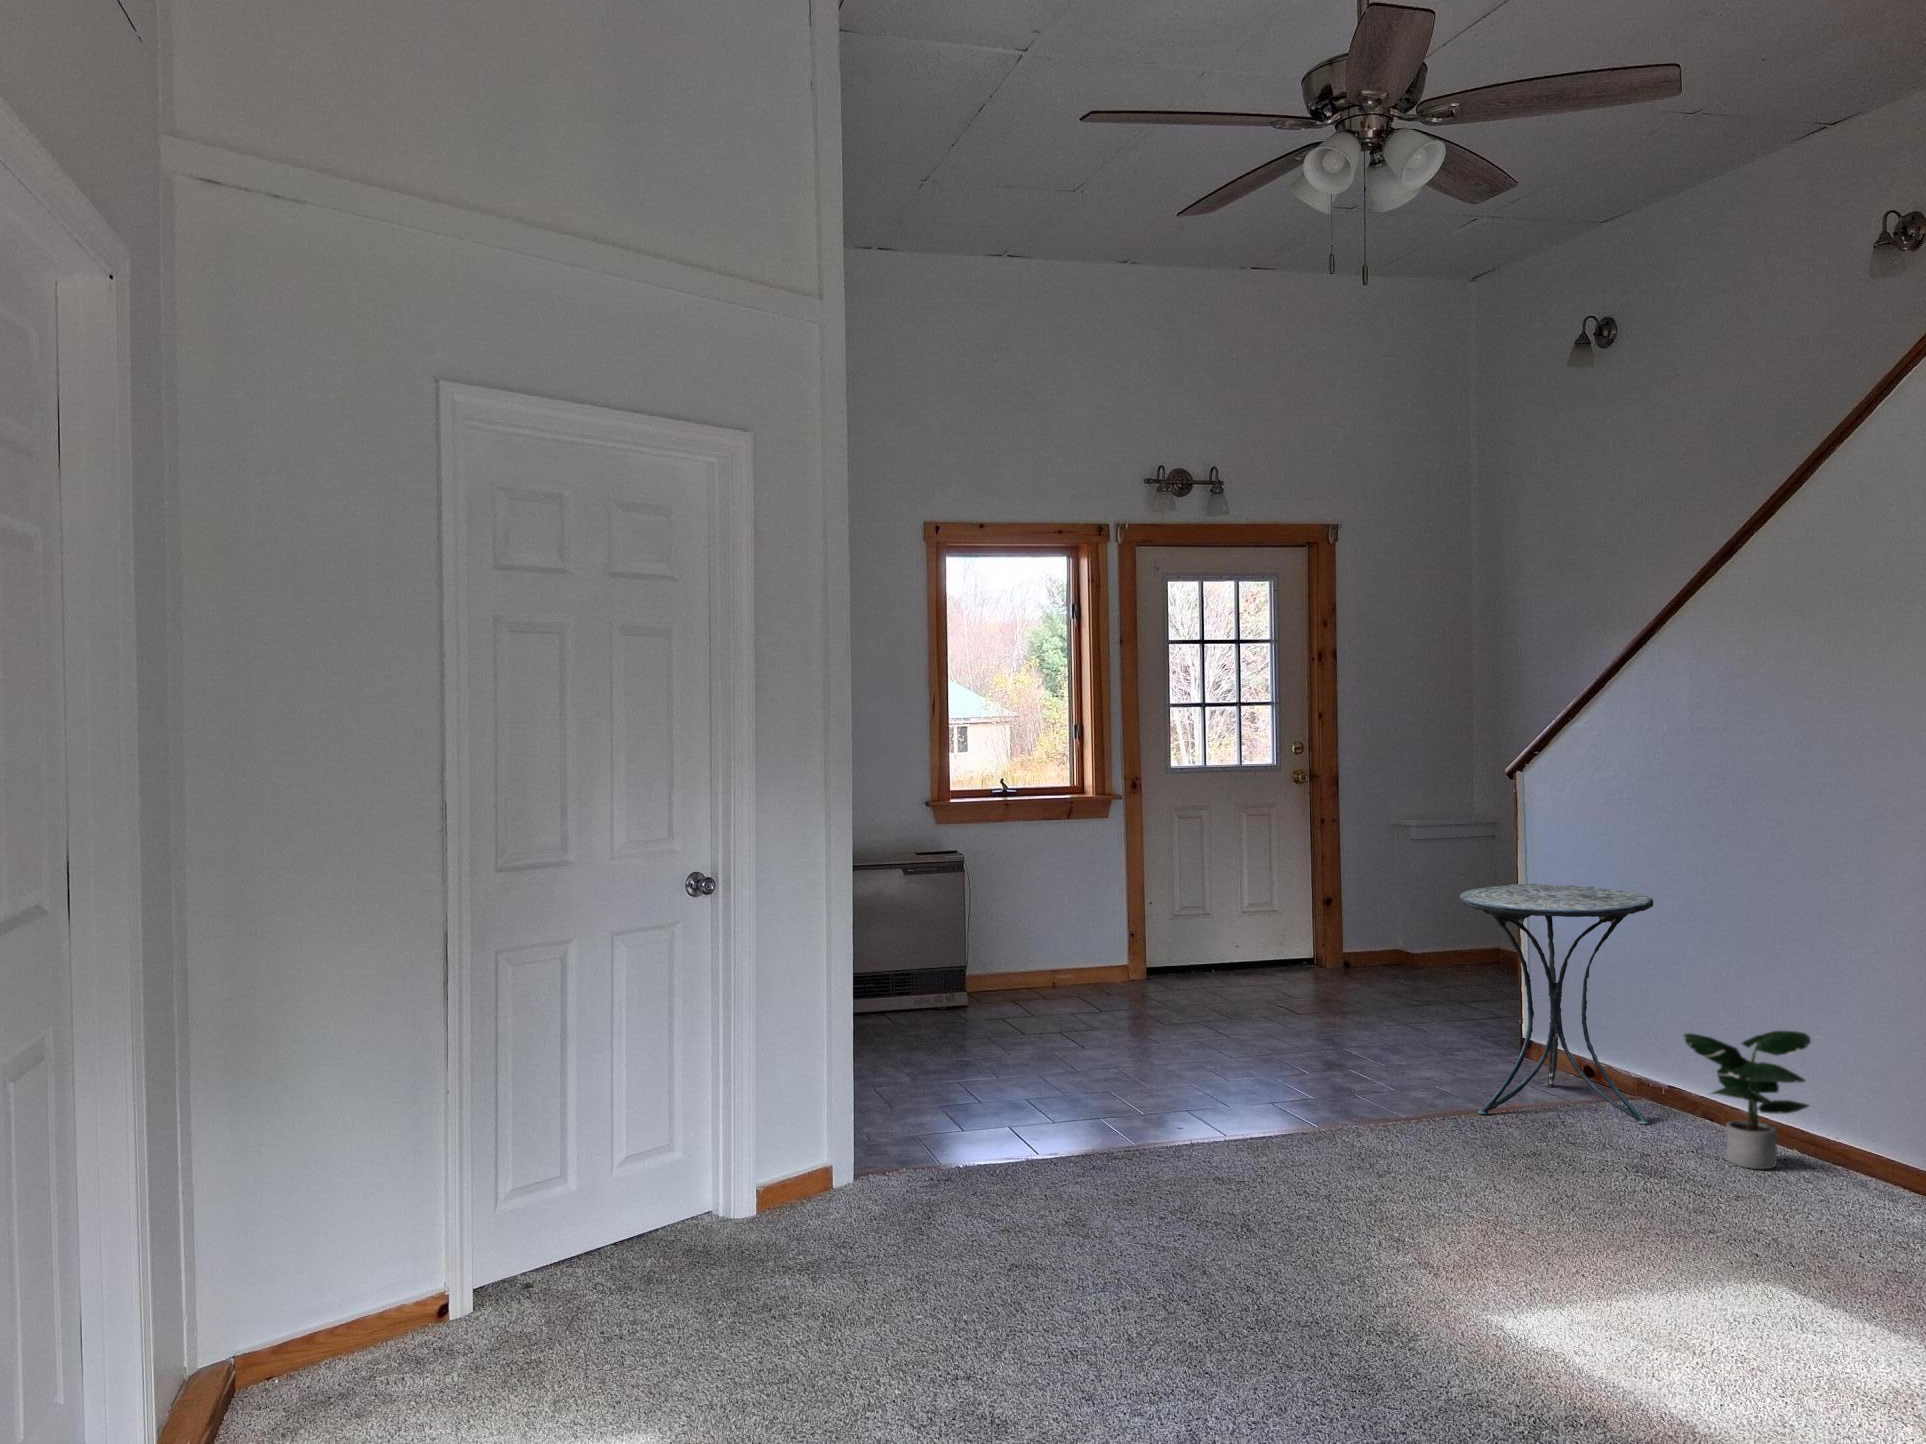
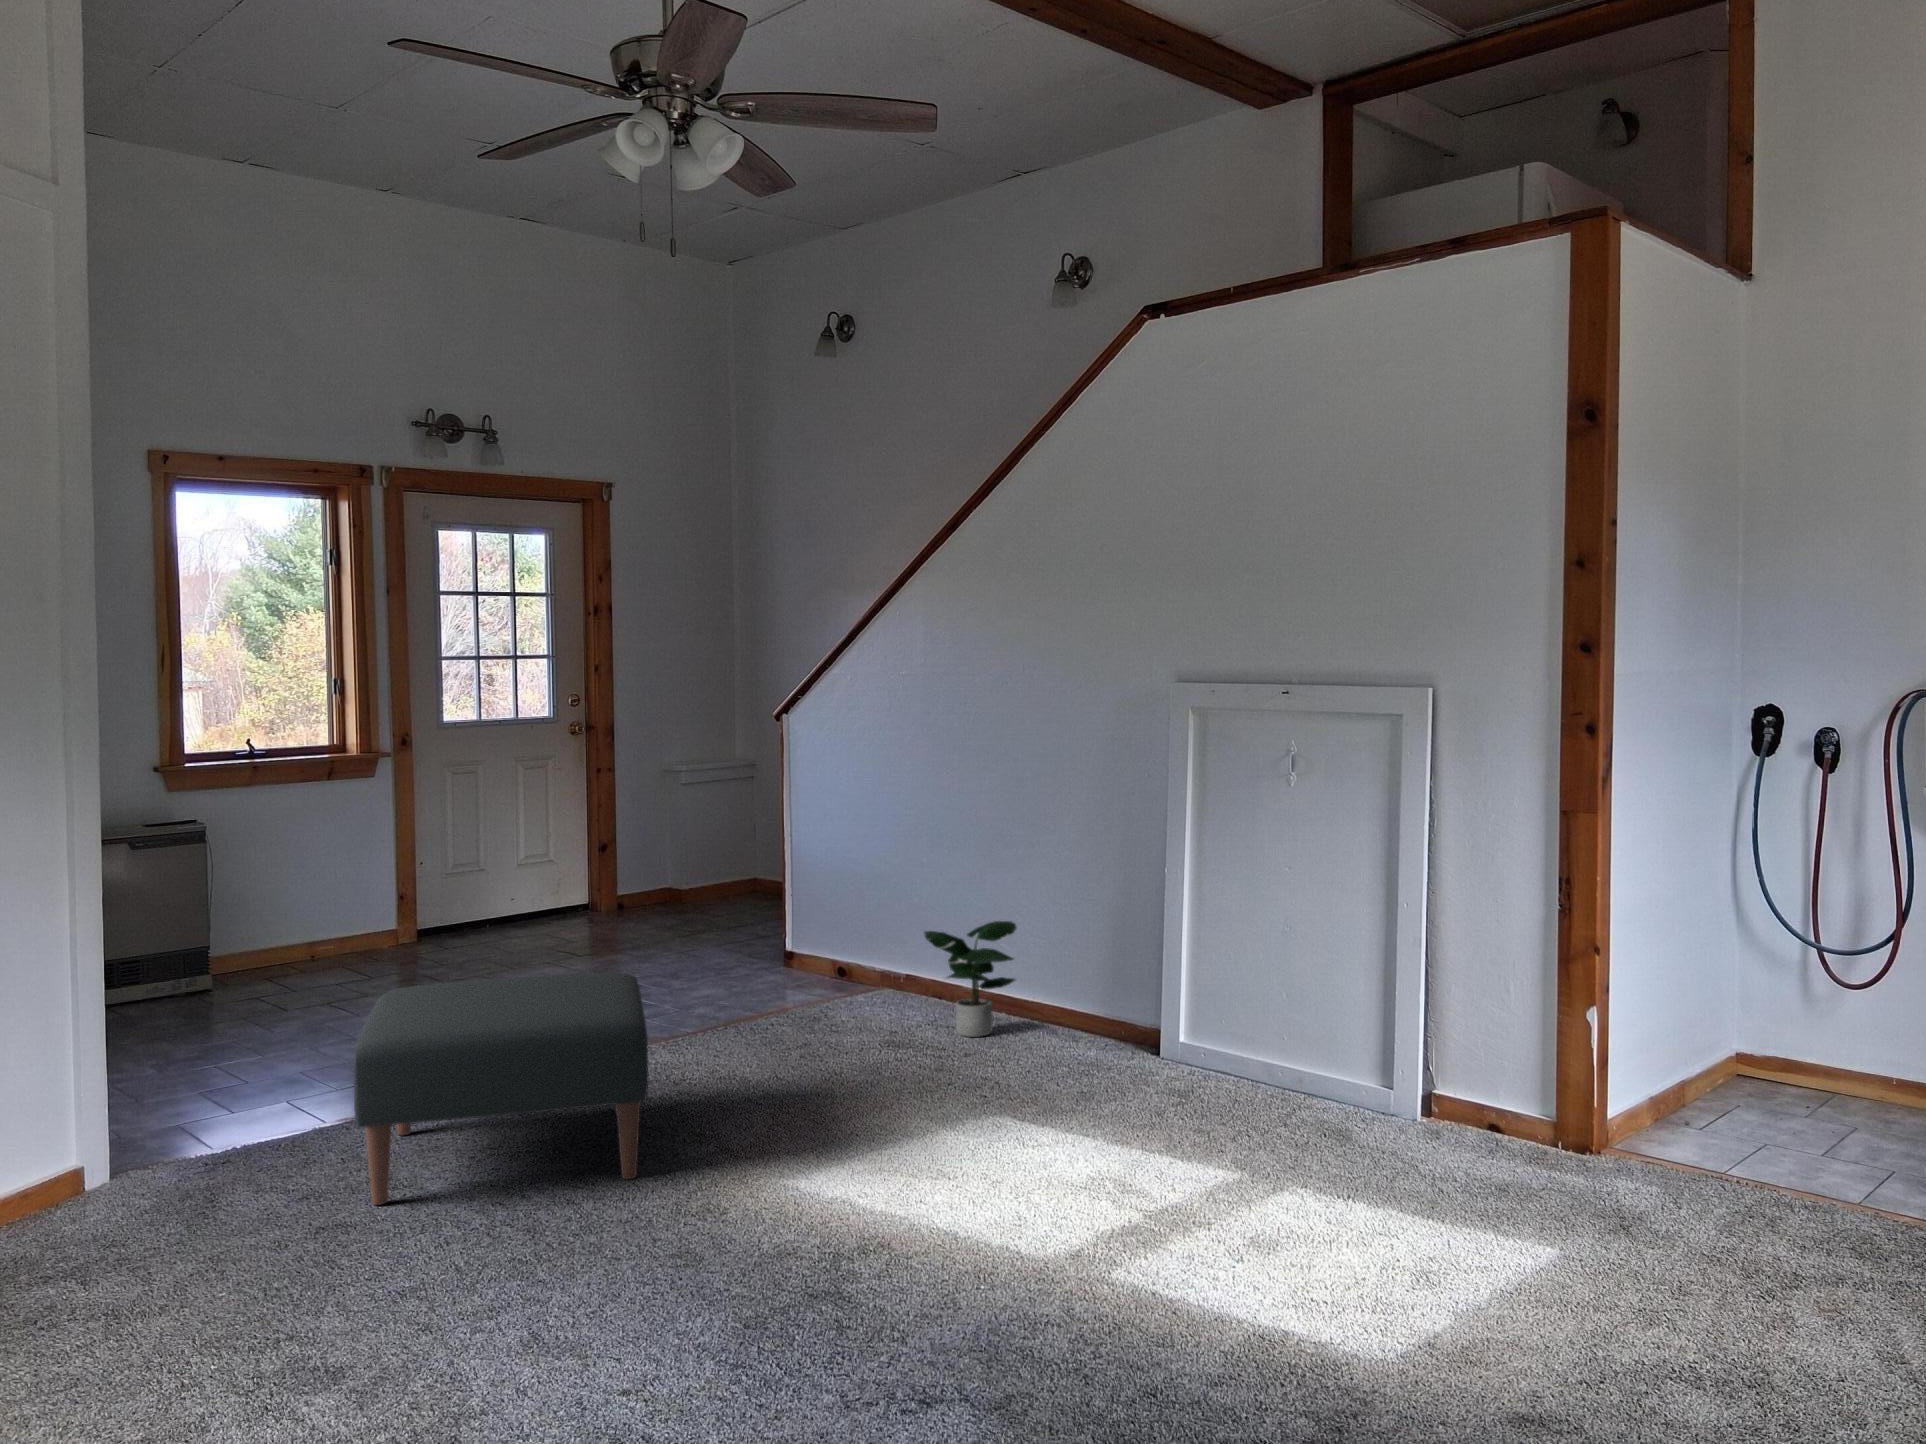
side table: present [1459,884,1653,1125] -> none [738,814,897,1023]
ottoman: none [1044,1038,1334,1275] -> present [353,973,648,1205]

